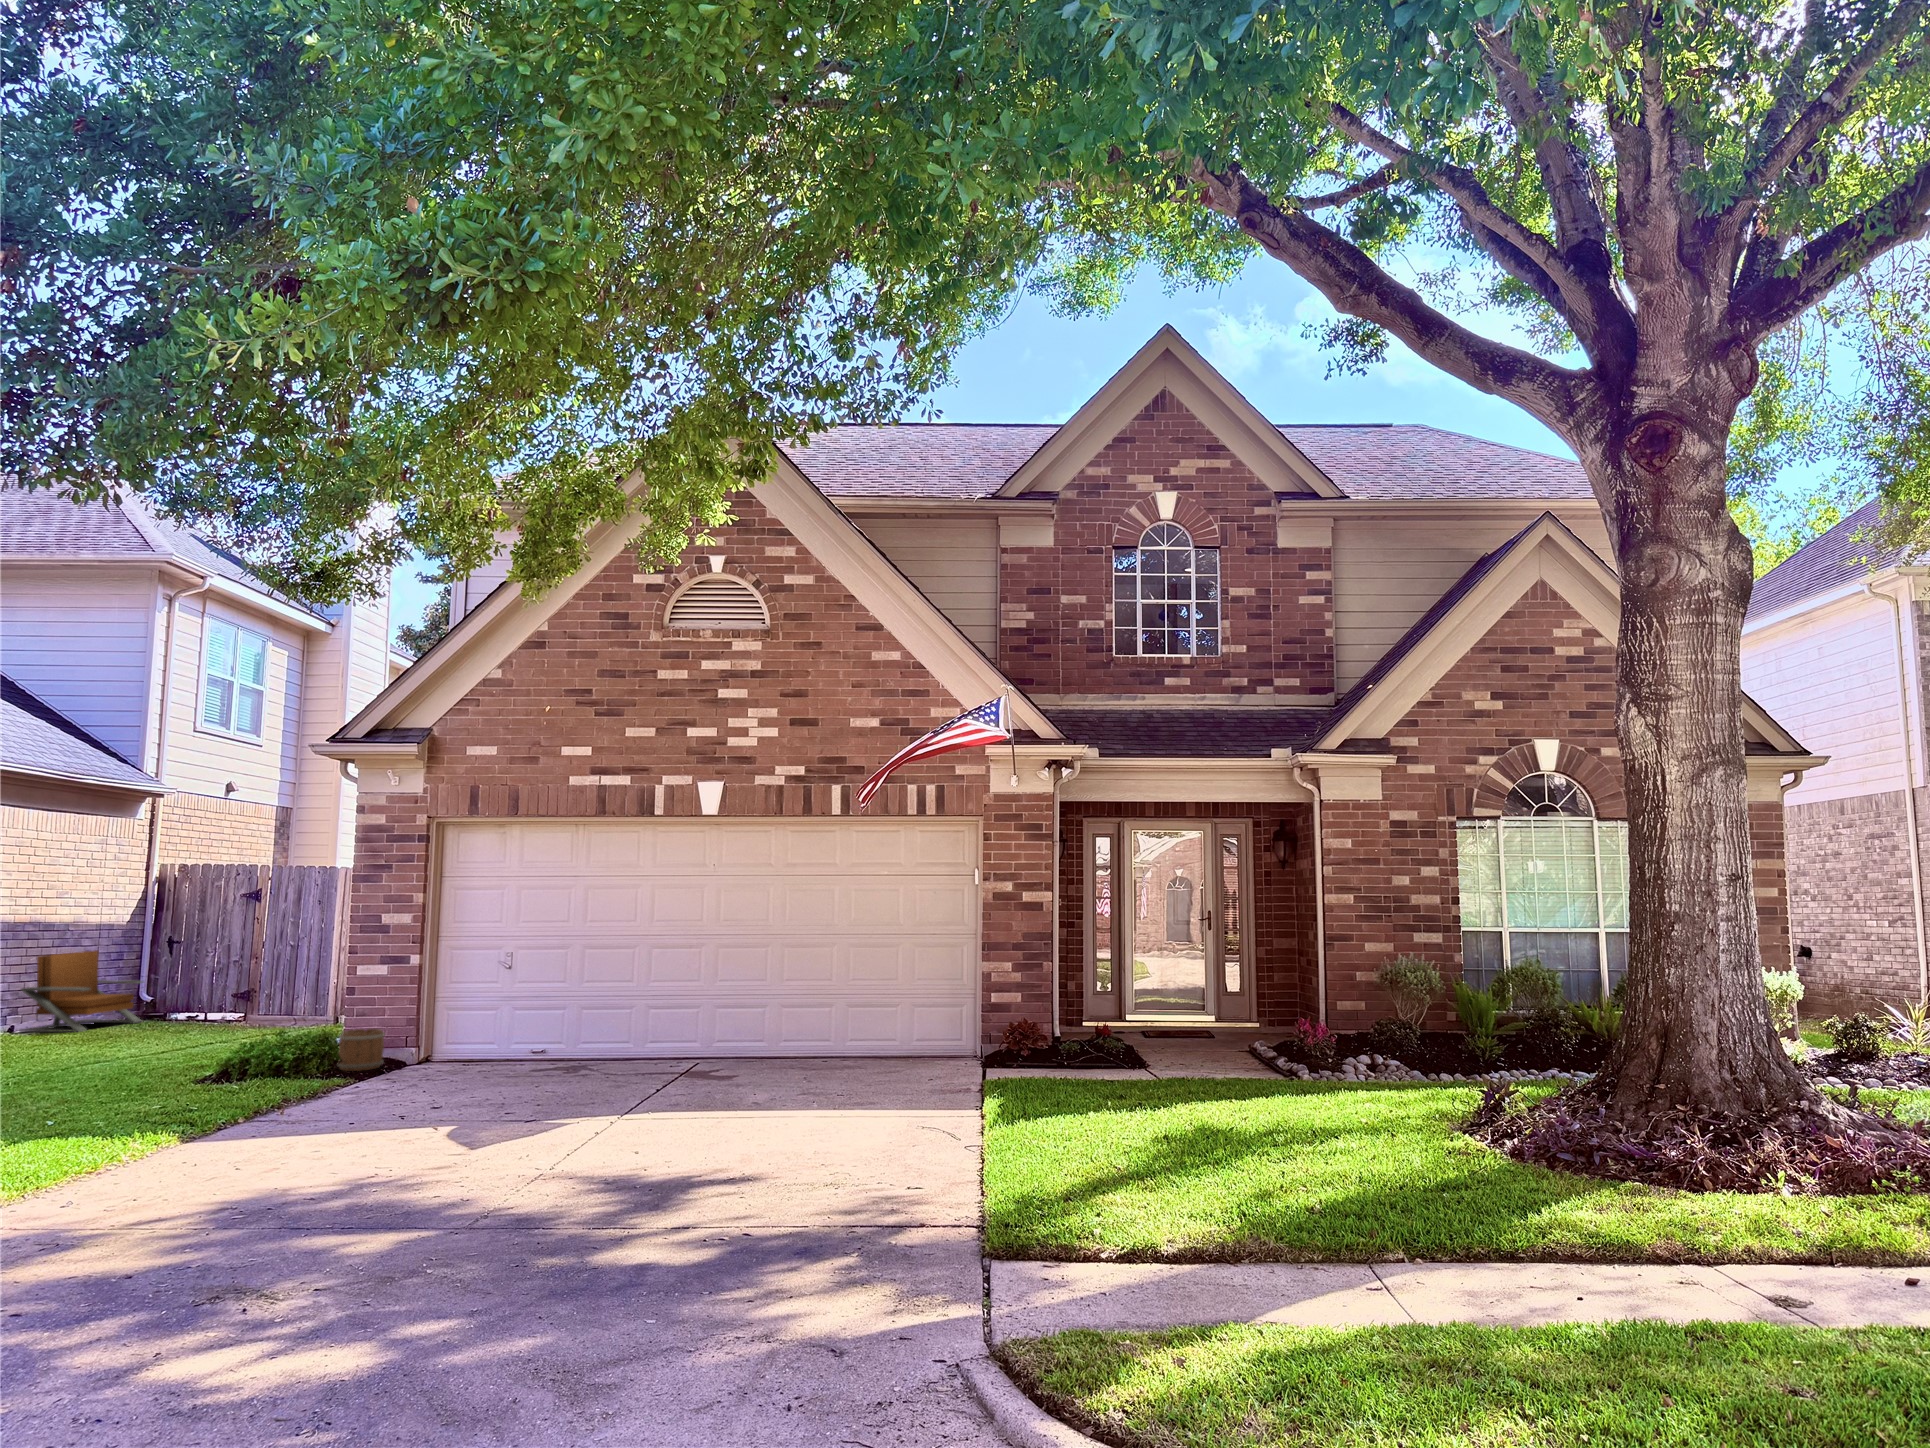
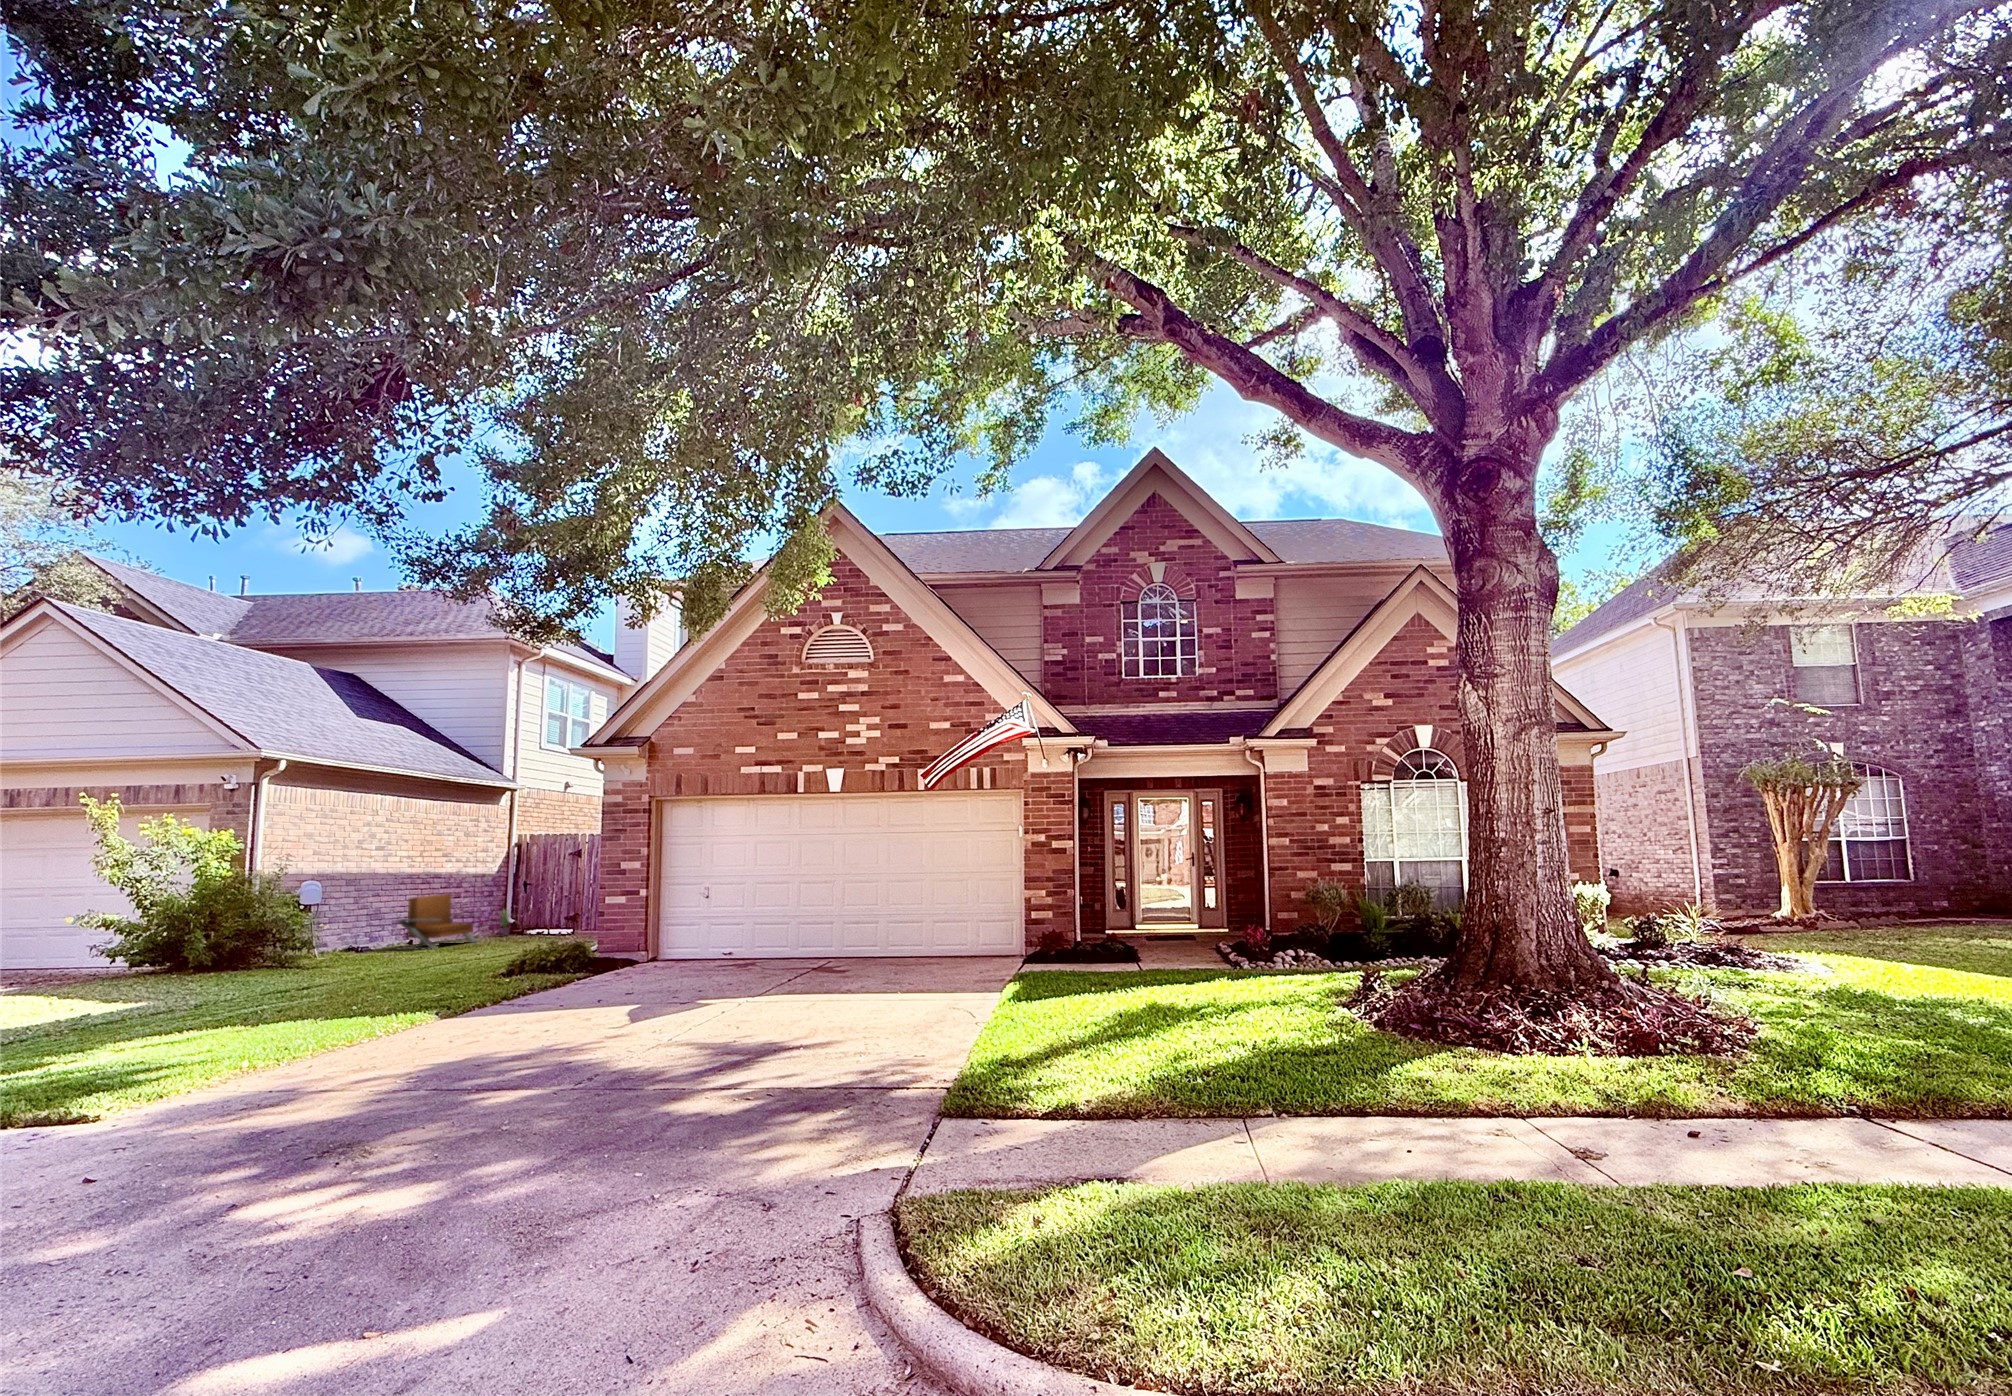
decorative plant: none [150,973,199,1014] -> present [498,910,509,936]
bucket: present [337,1029,385,1071] -> none [579,944,614,973]

